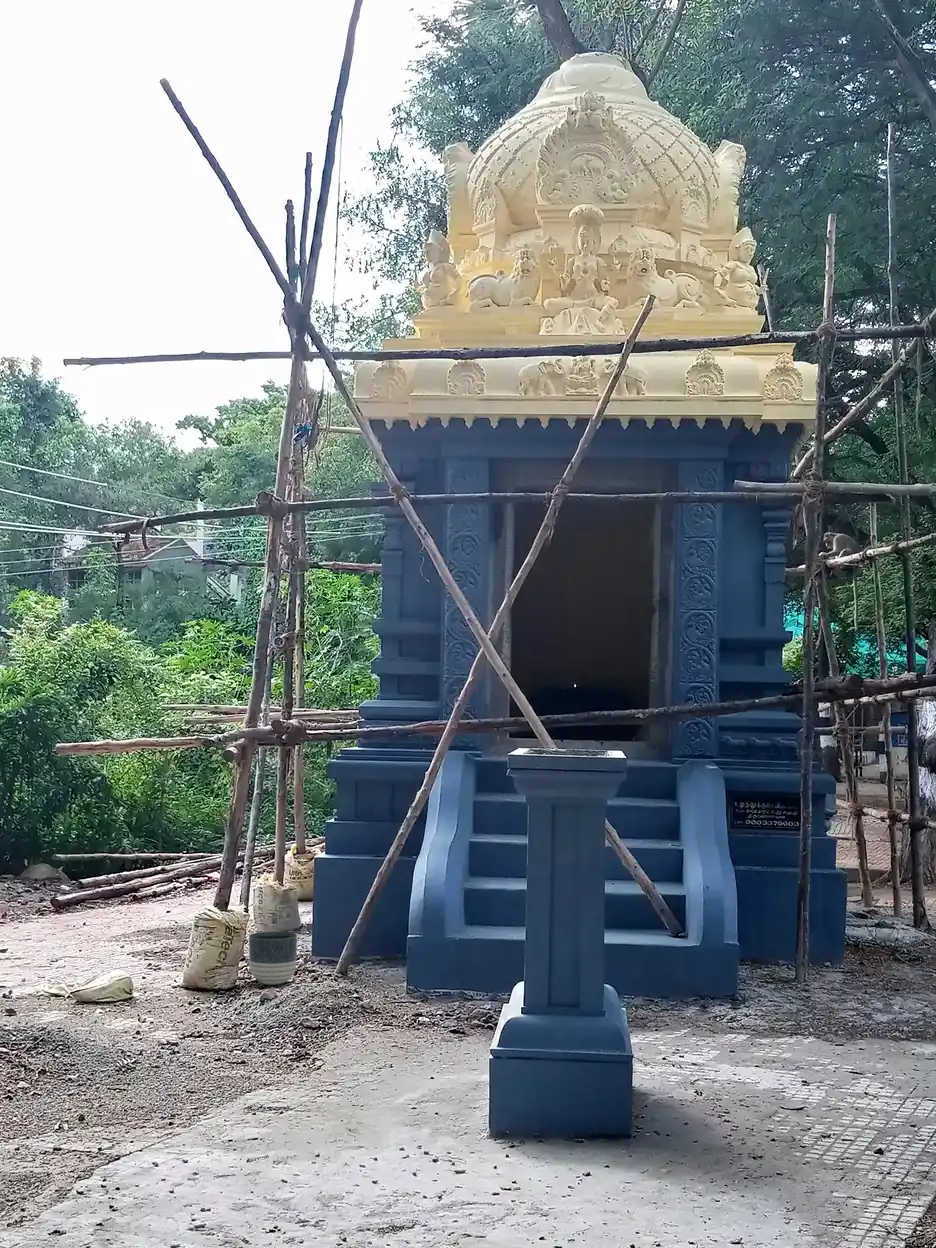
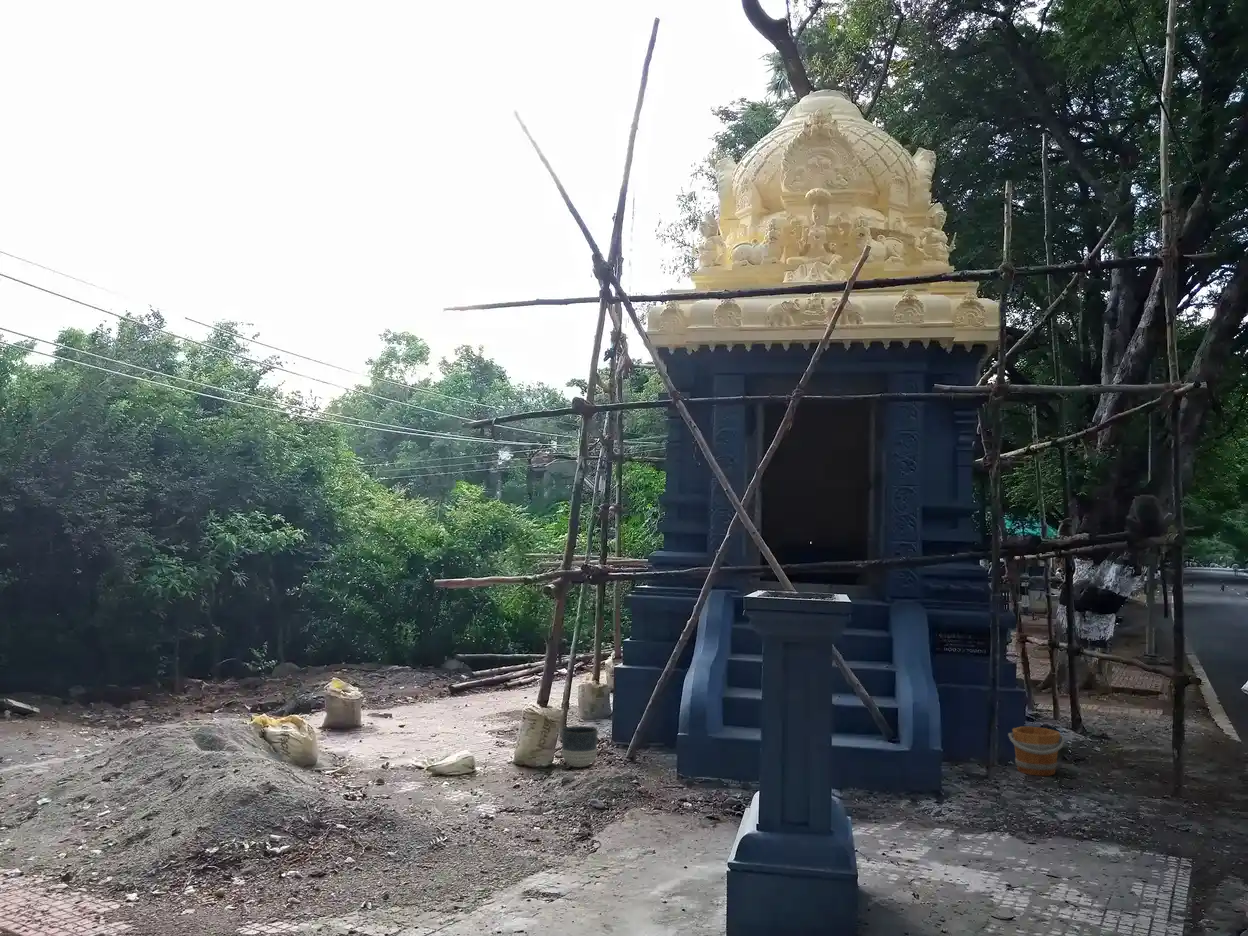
bucket: none [827,918,896,979] -> present [1008,727,1065,776]

